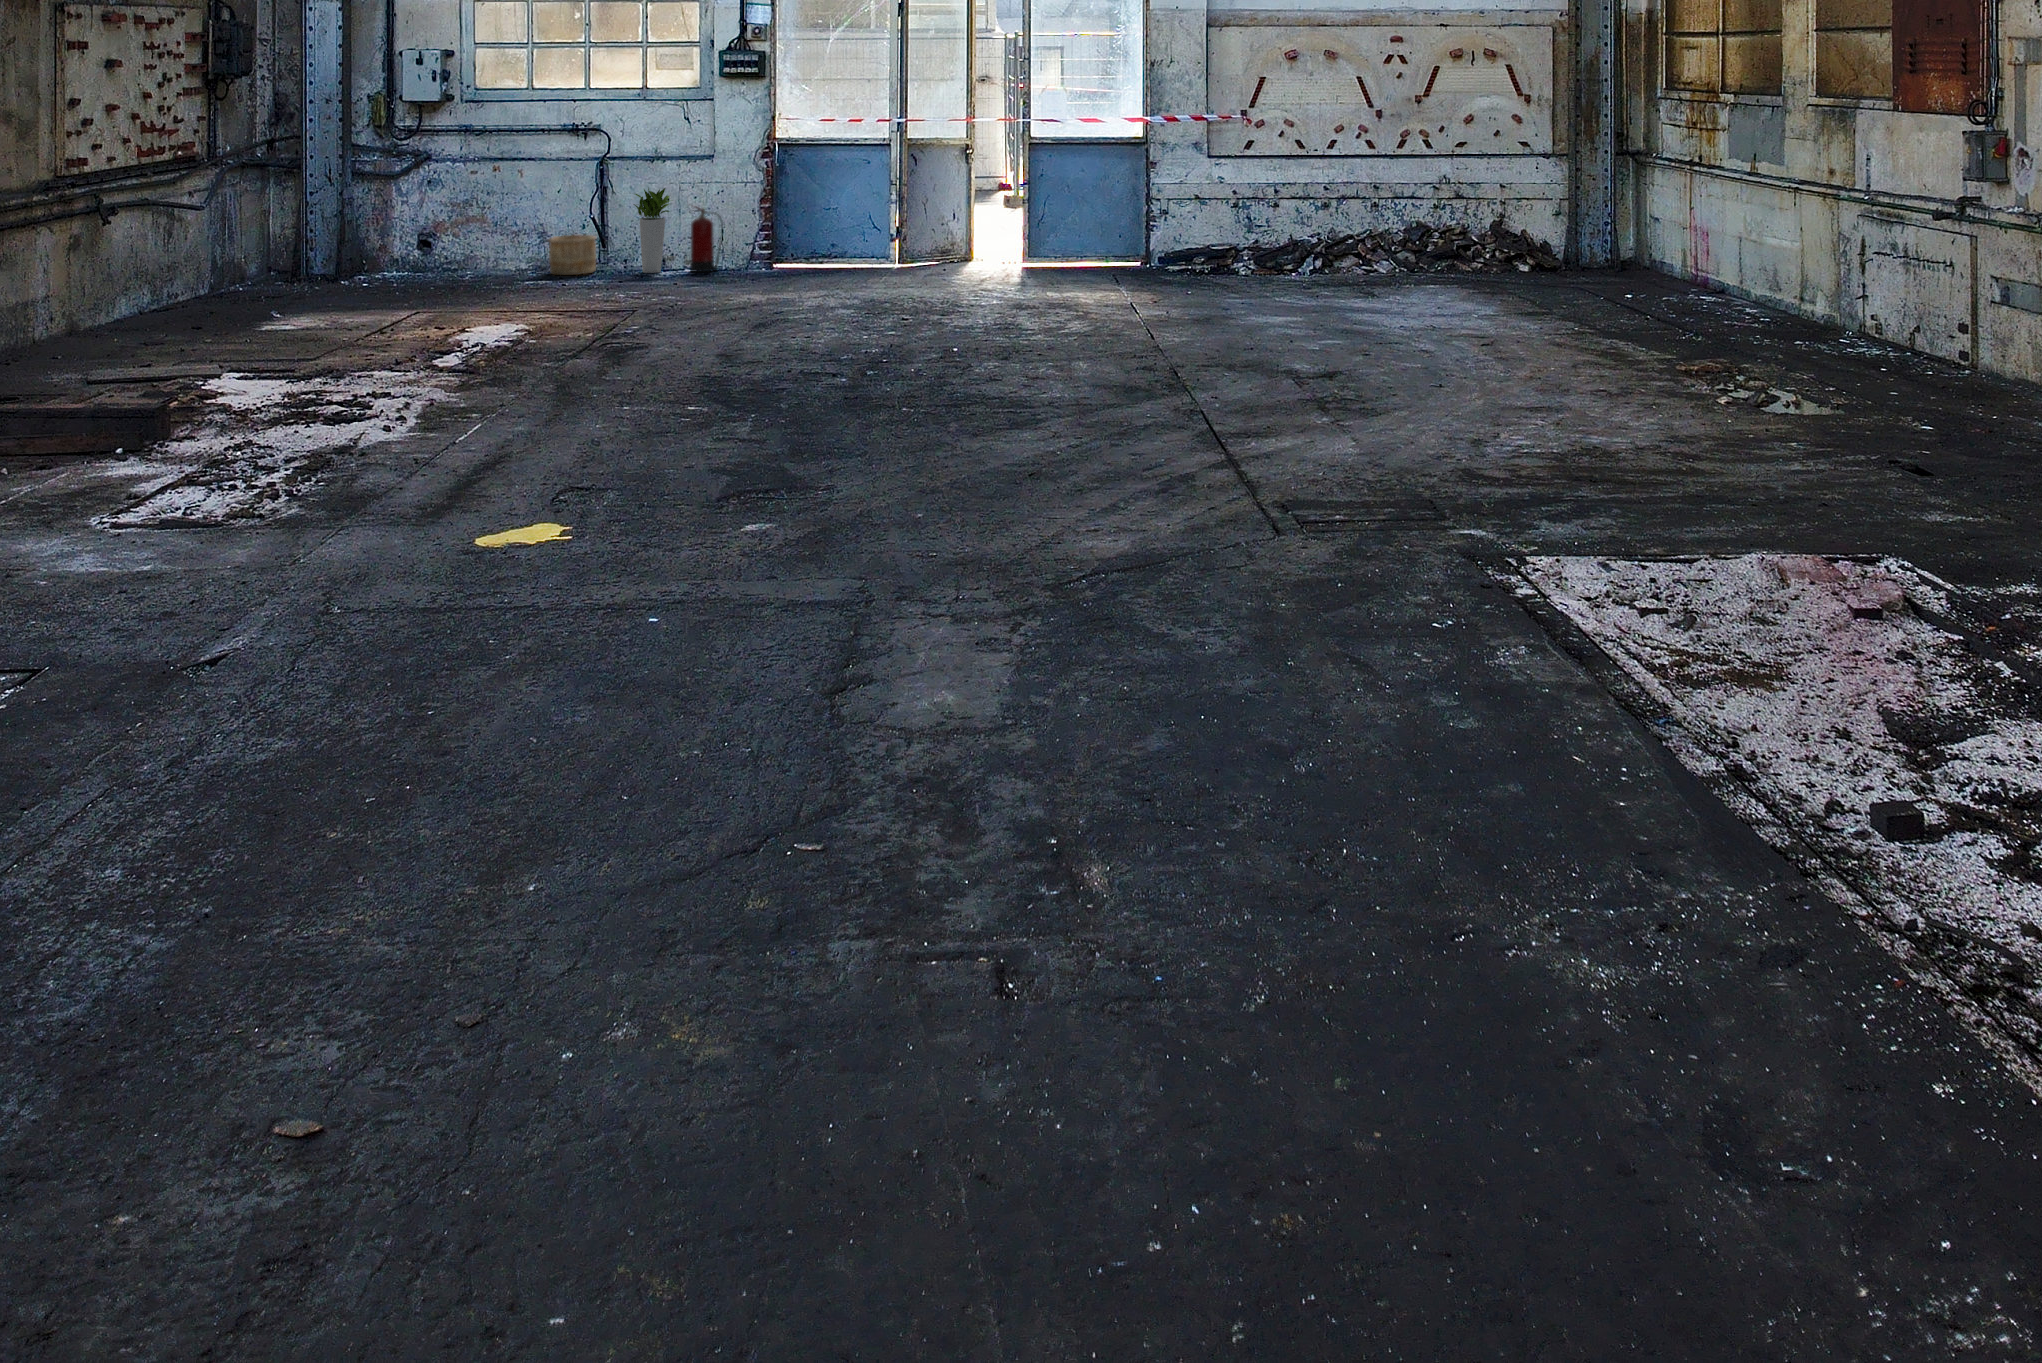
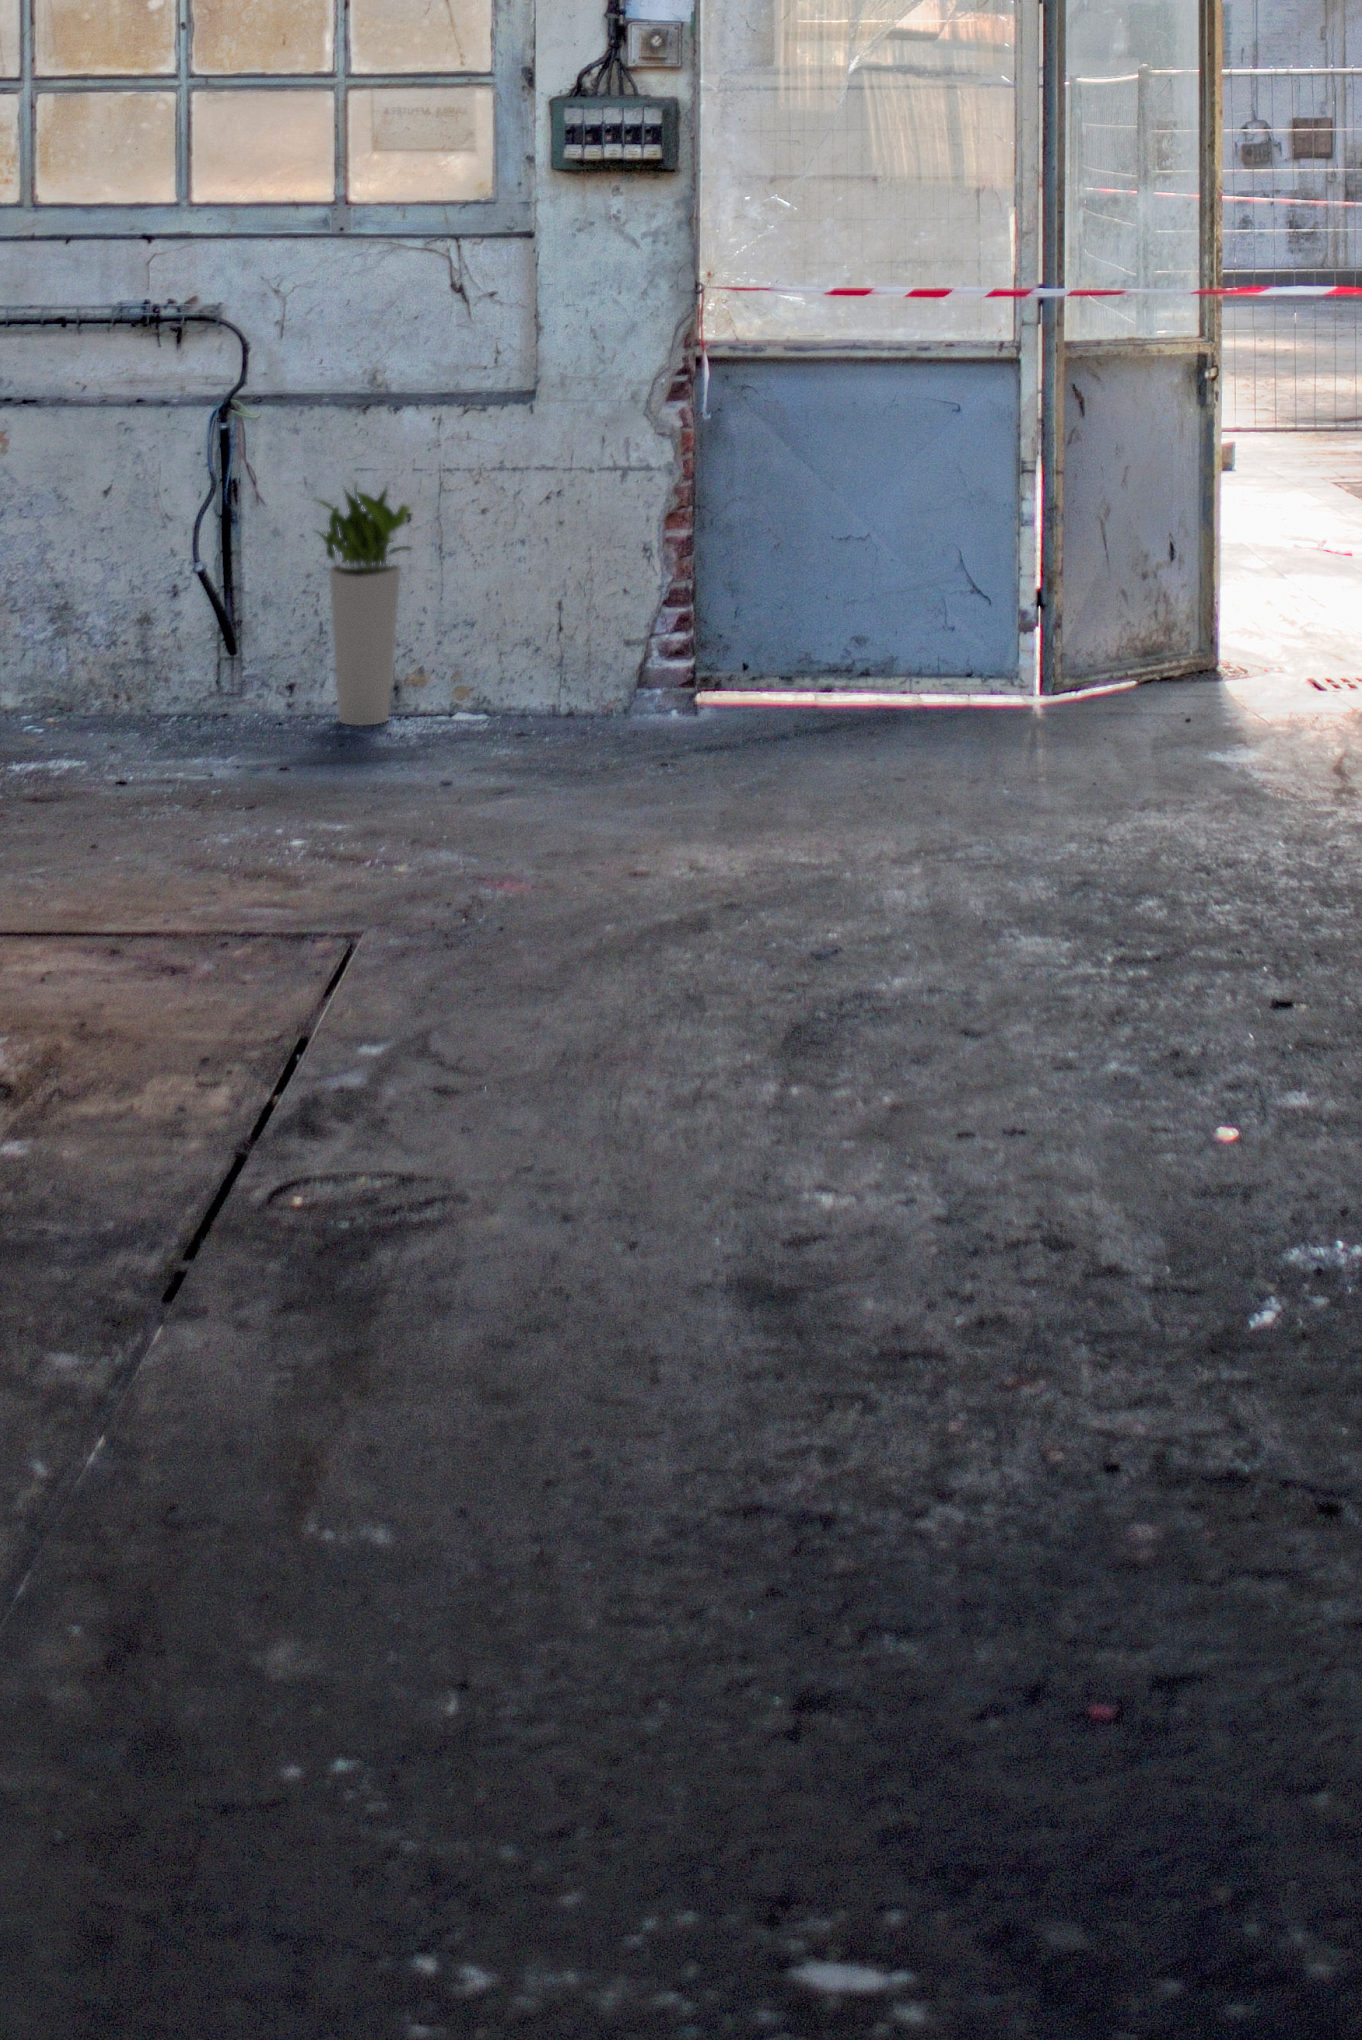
fire extinguisher: present [690,207,723,272] -> none [461,528,562,724]
wooden bucket: present [548,235,596,275] -> none [74,611,212,737]

